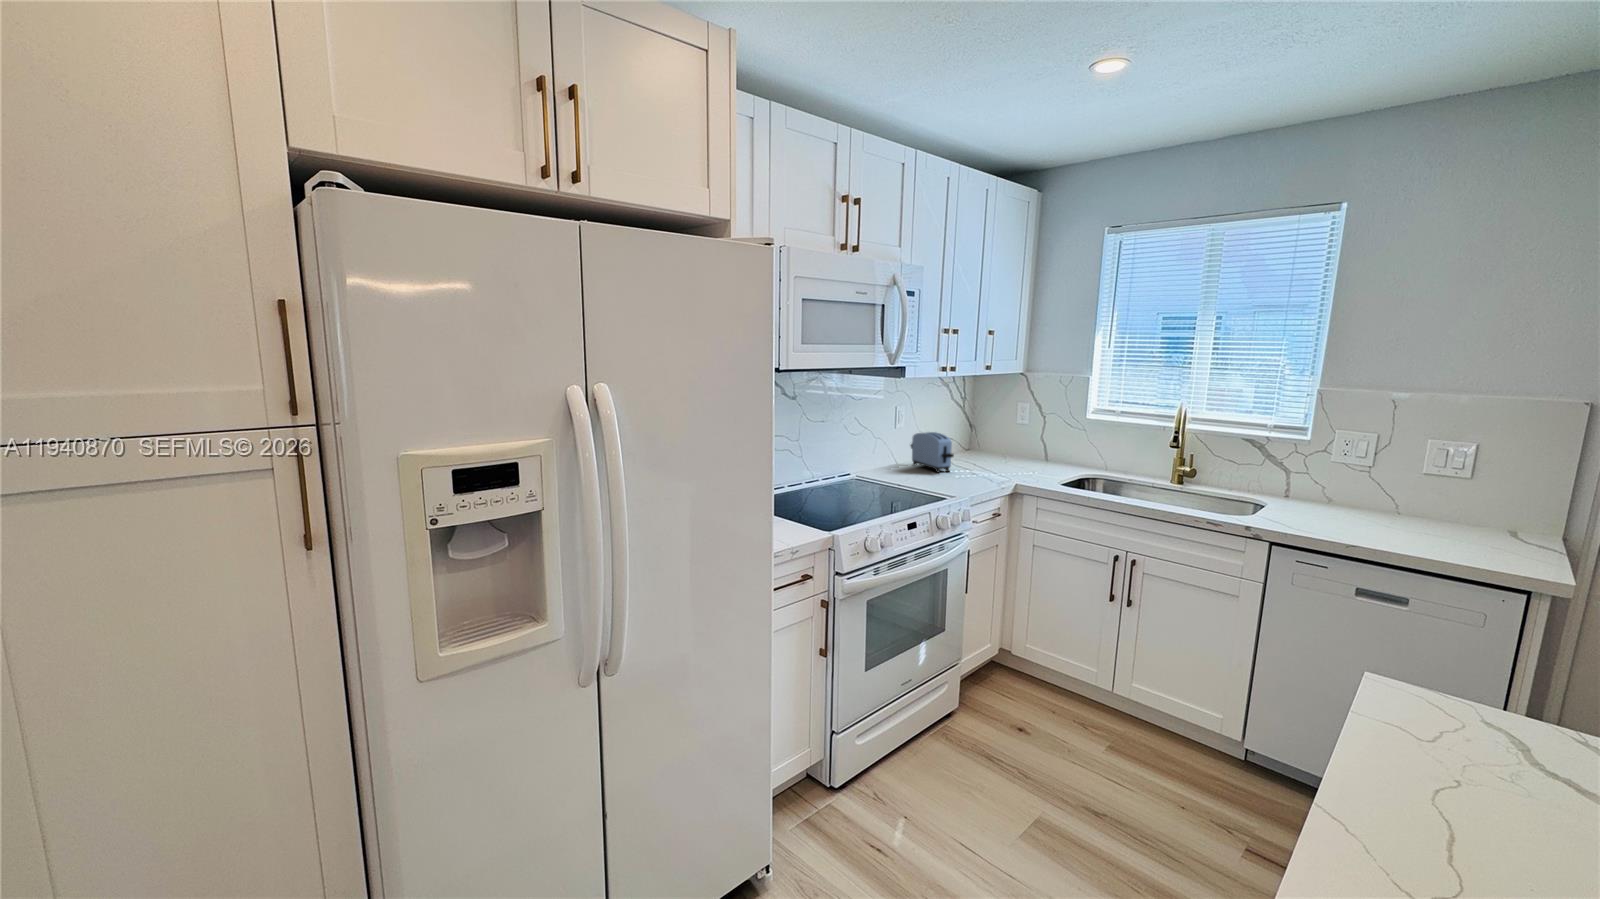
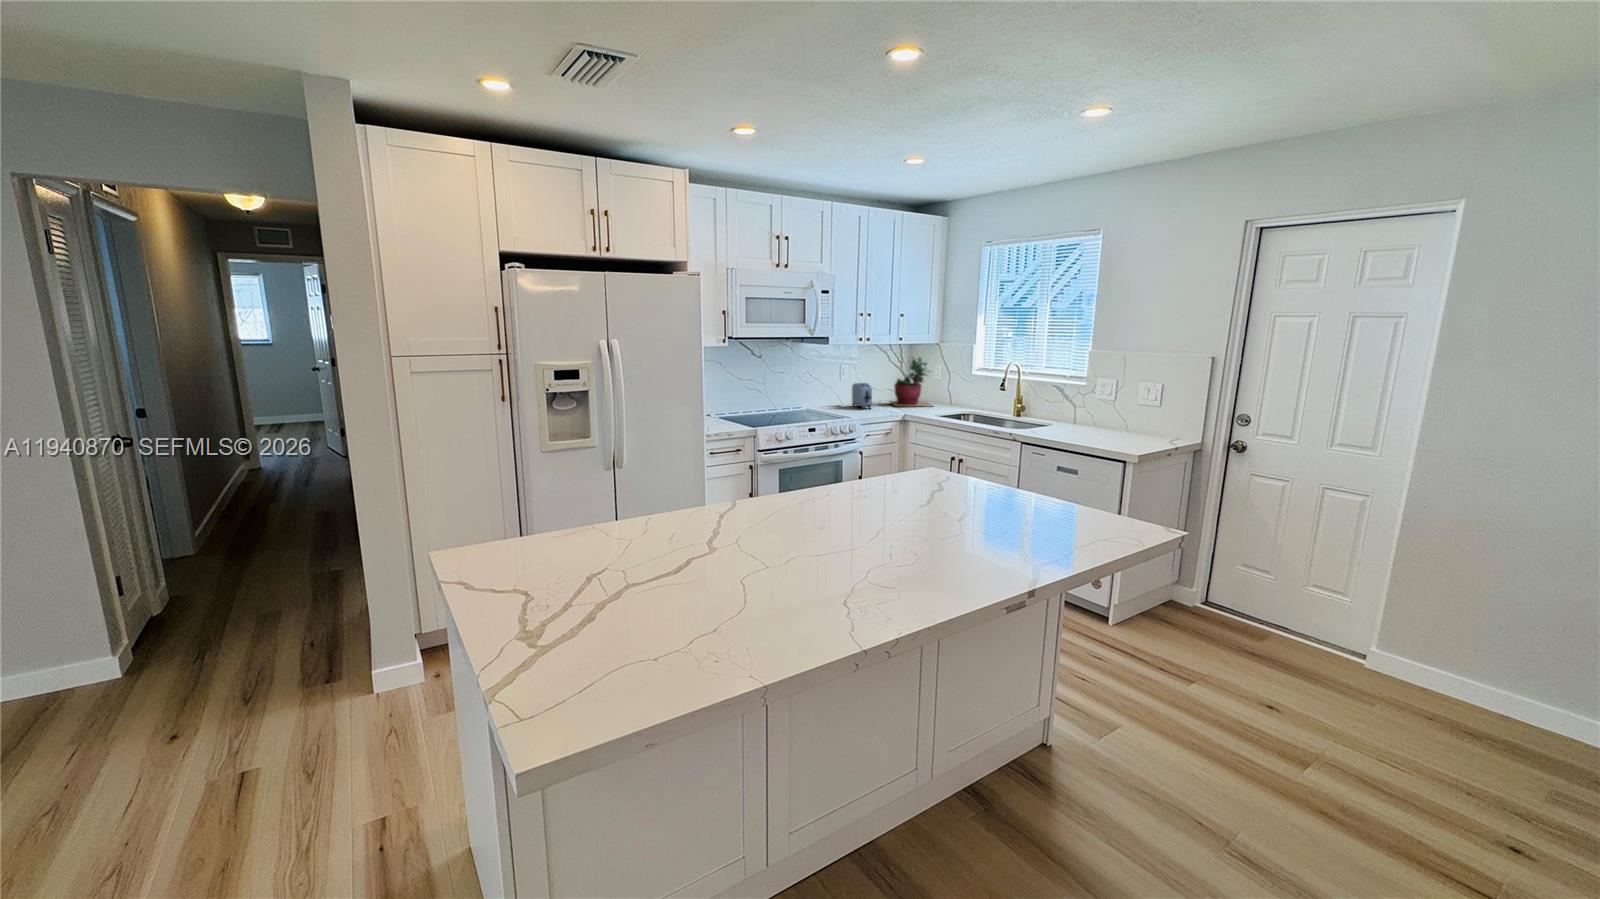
succulent plant: none [955,392,1030,466] -> present [890,357,932,407]

